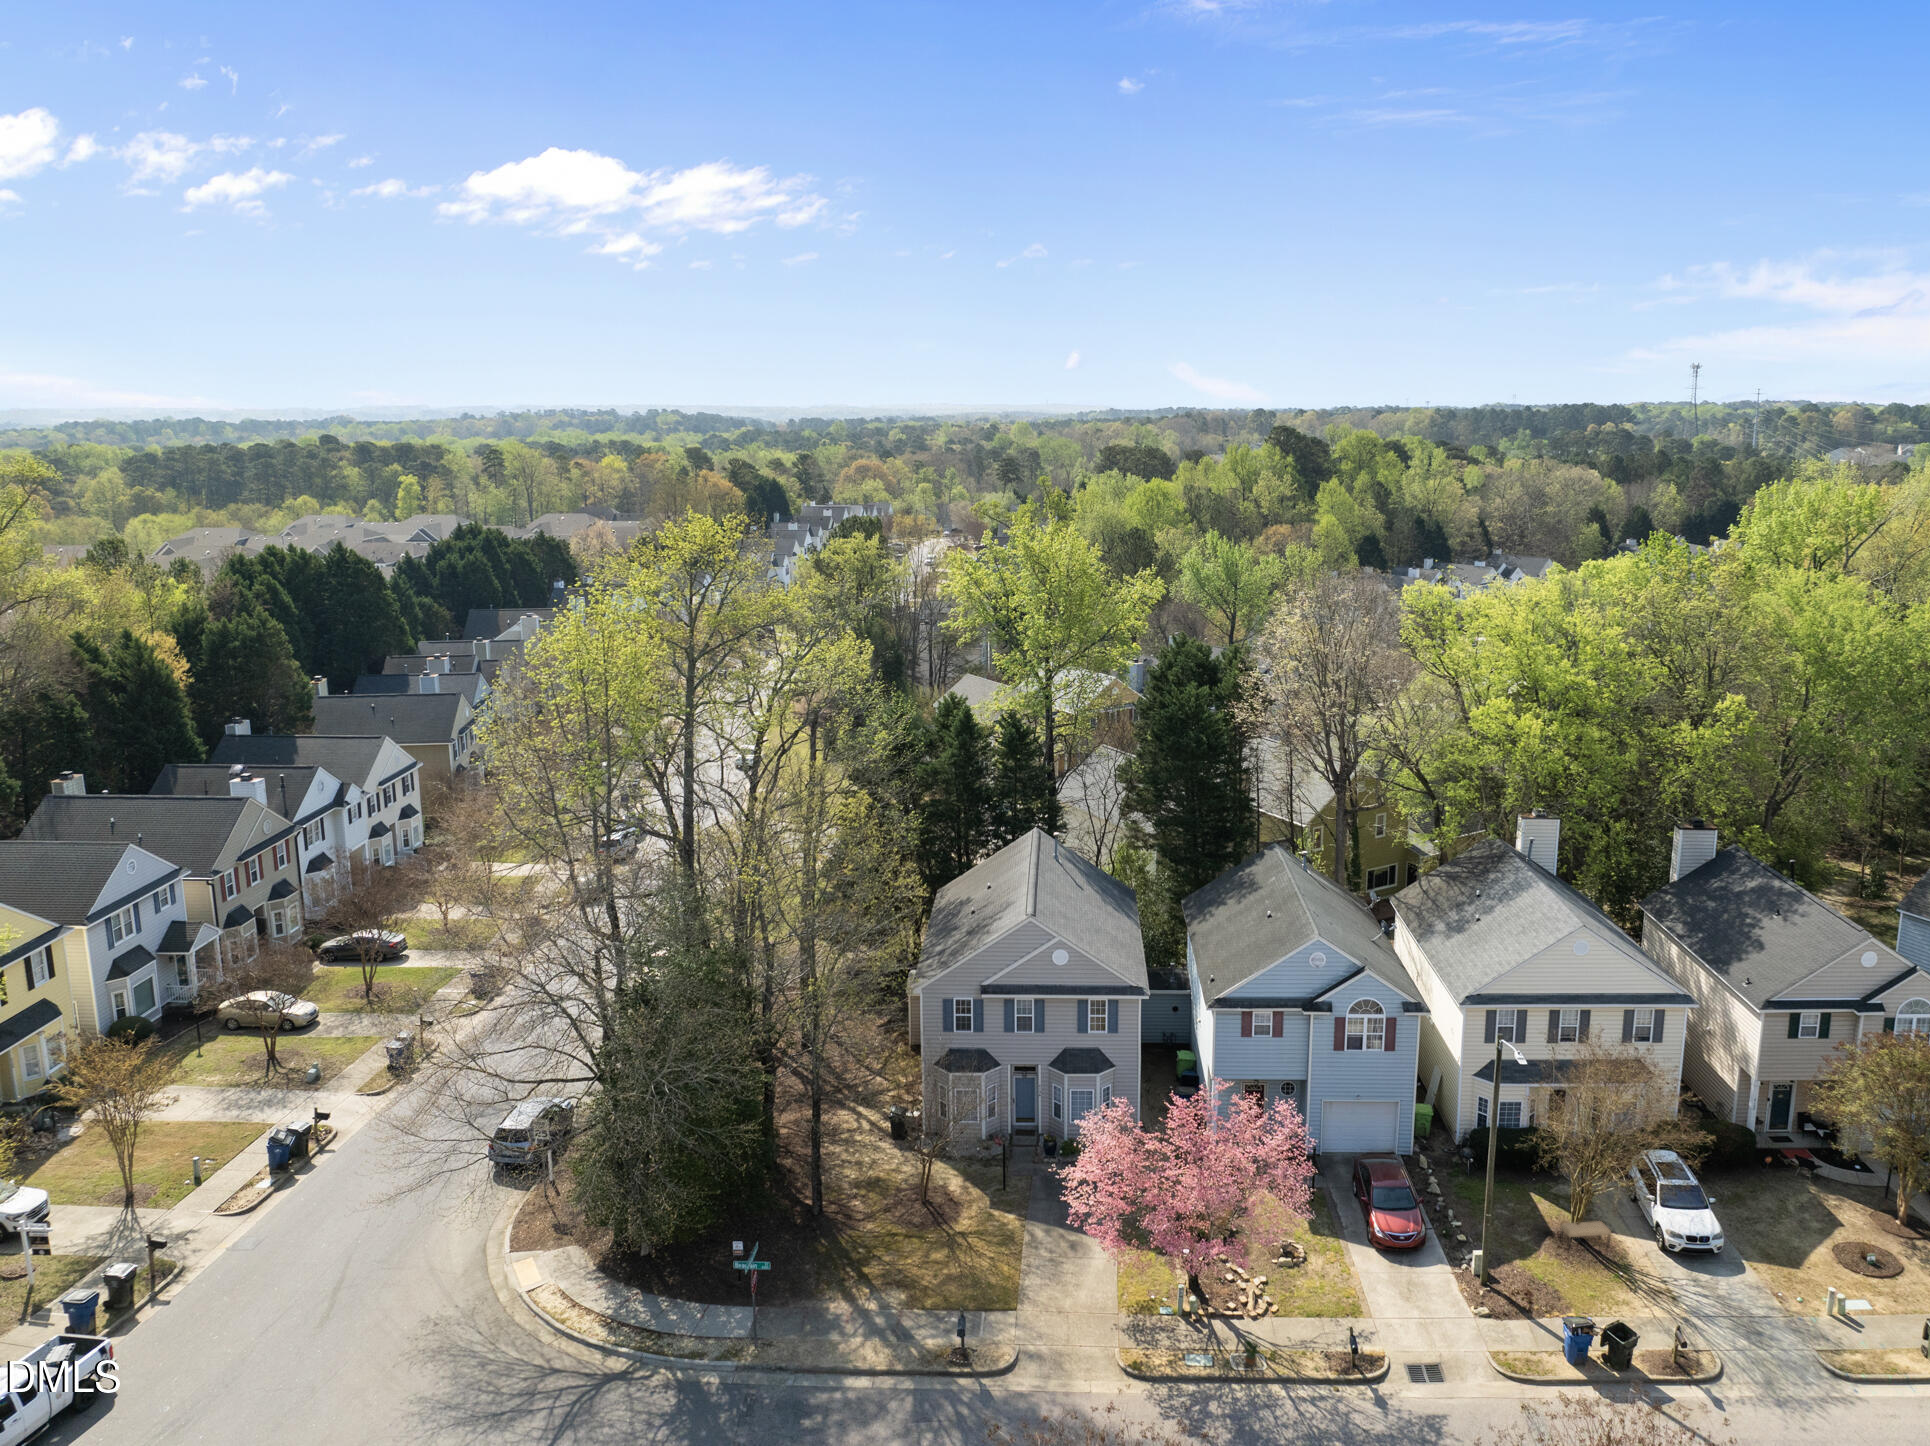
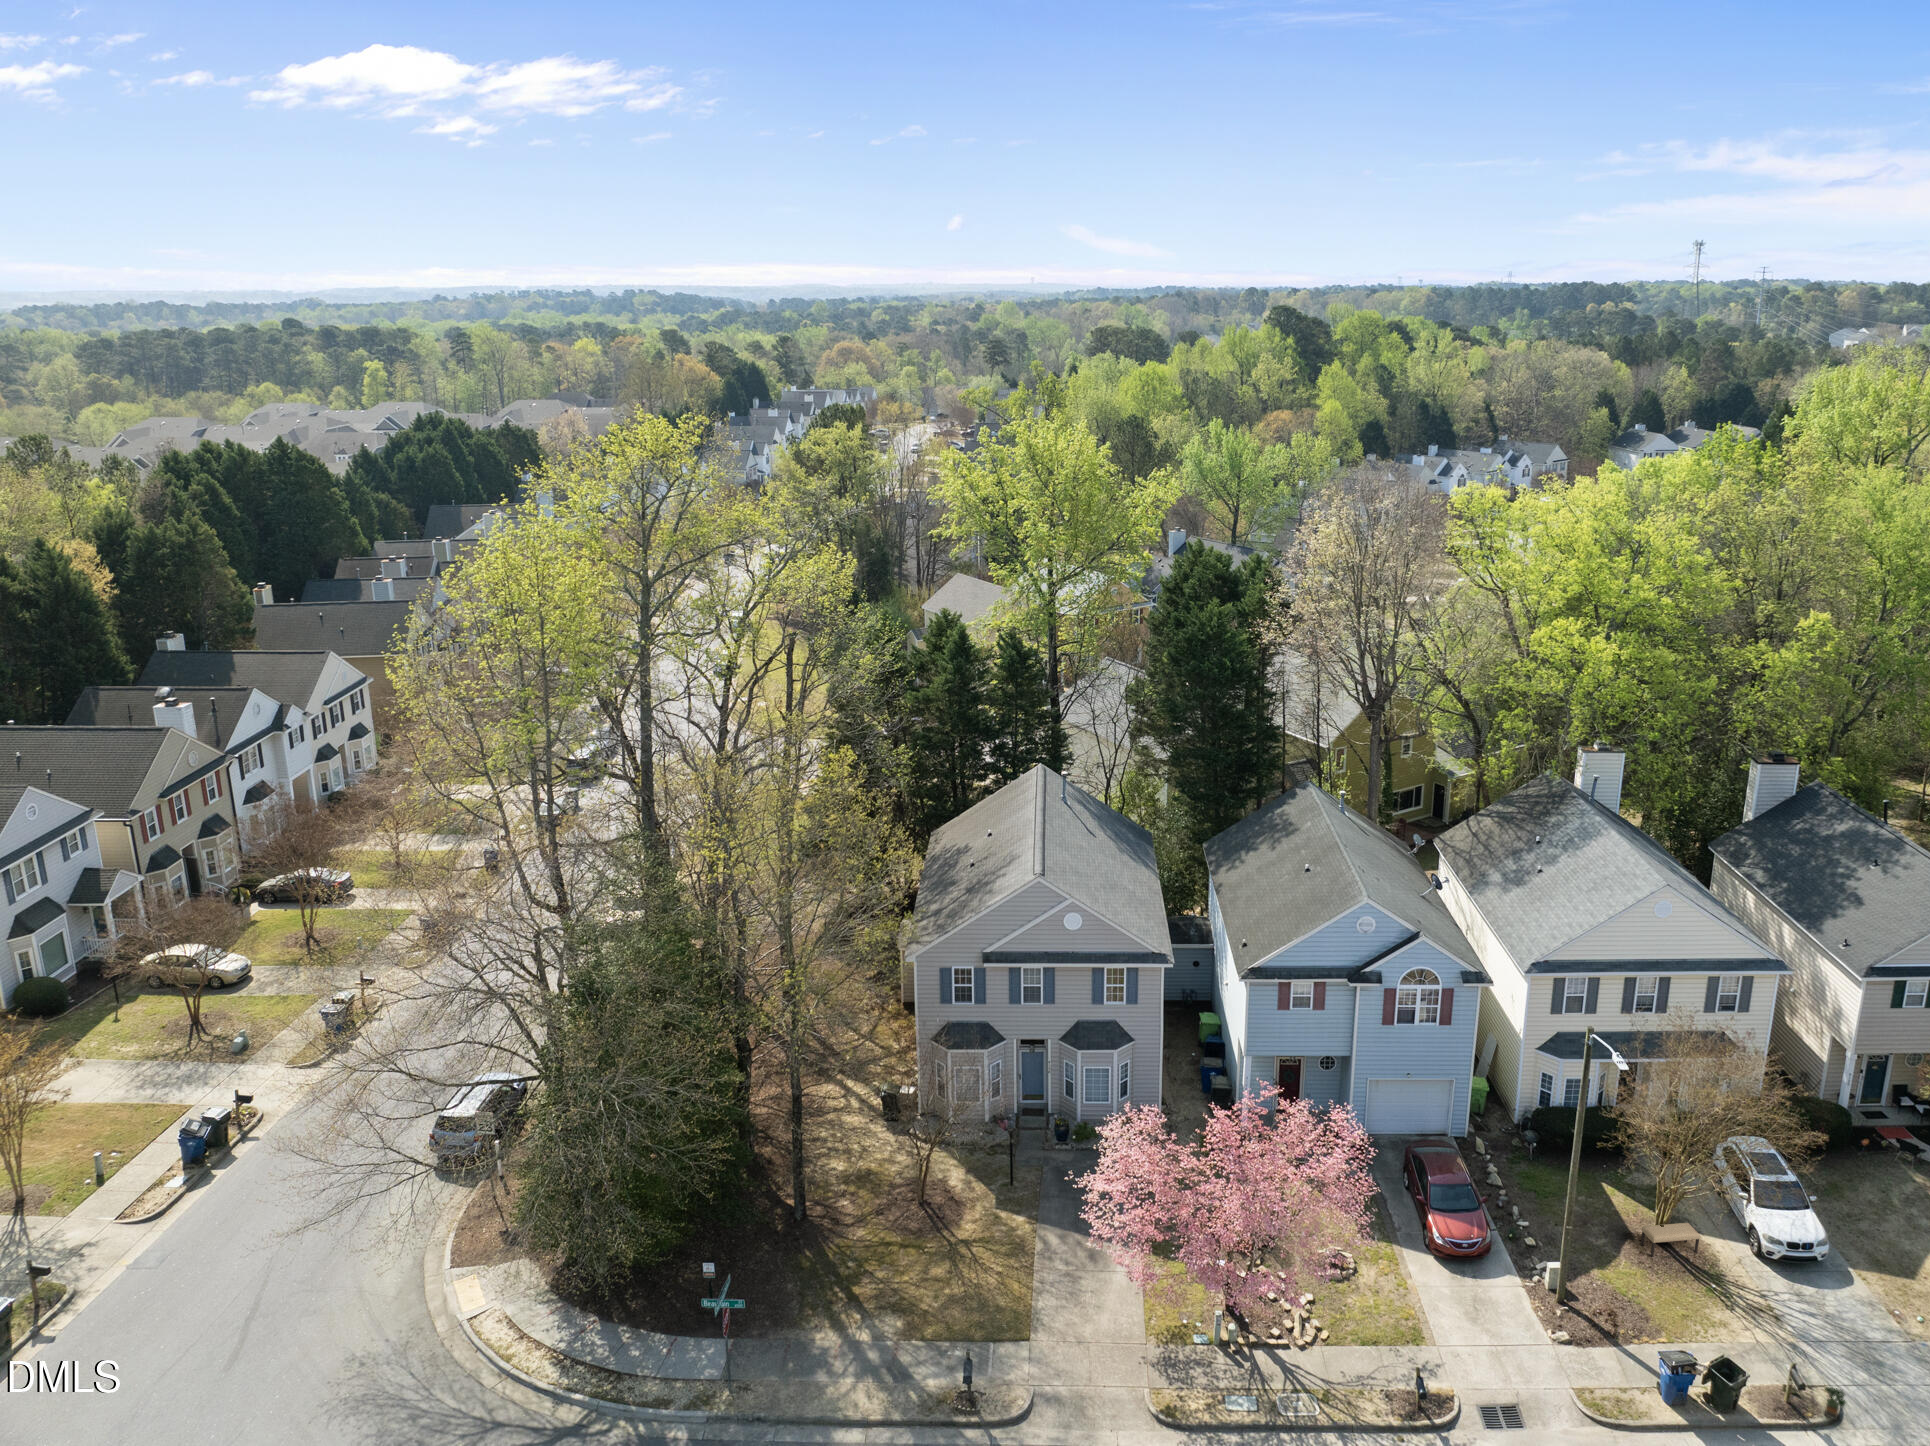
potted tree: present [1244,1341,1260,1369] -> present [1825,1387,1846,1420]

